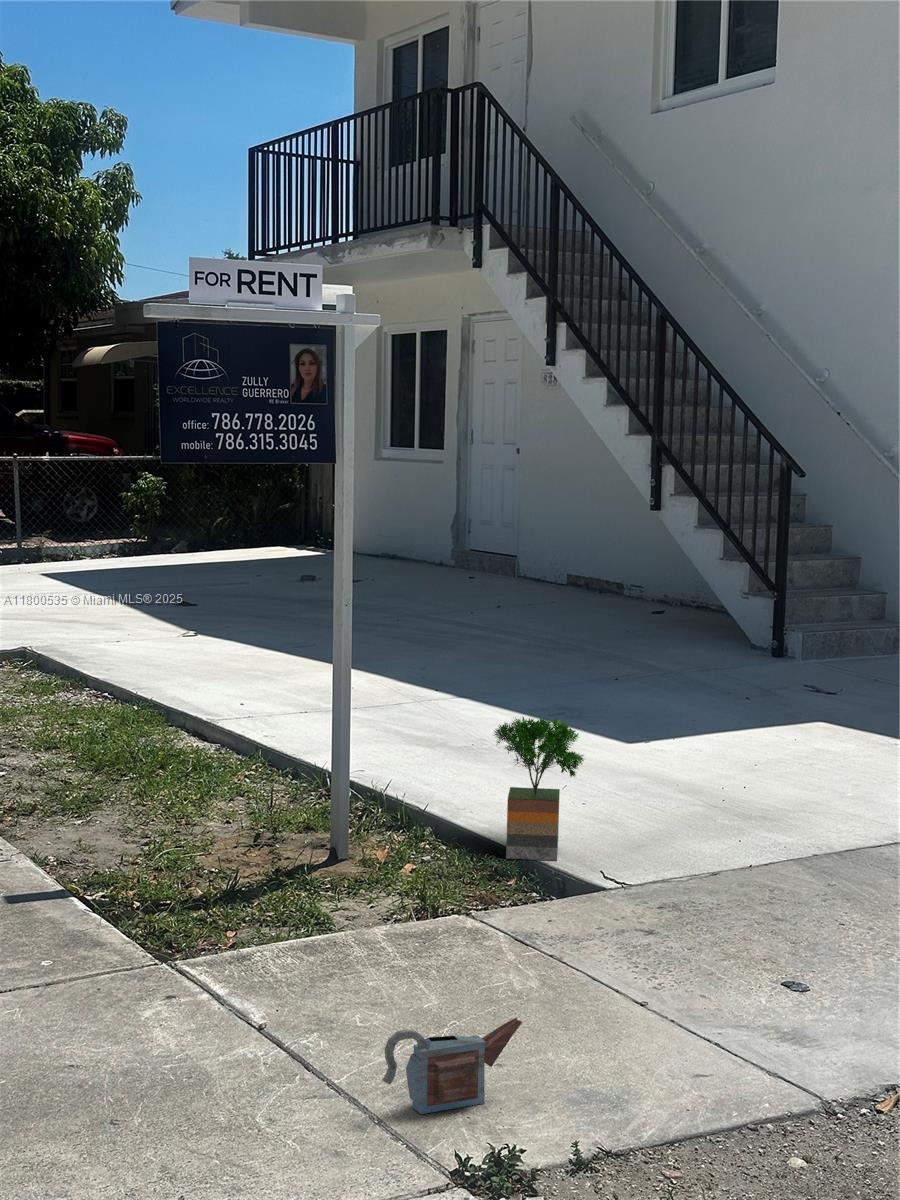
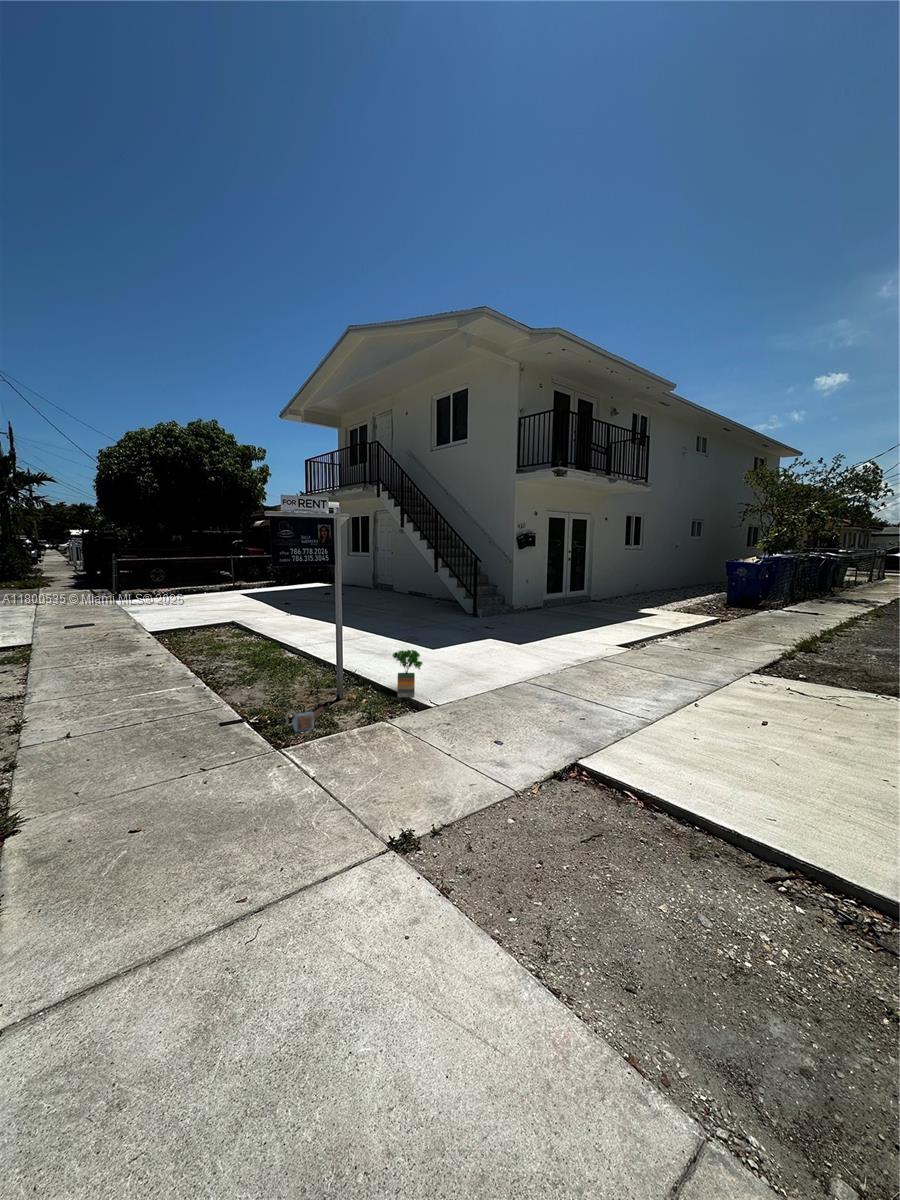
watering can: present [382,1018,522,1114] -> present [285,707,324,732]

